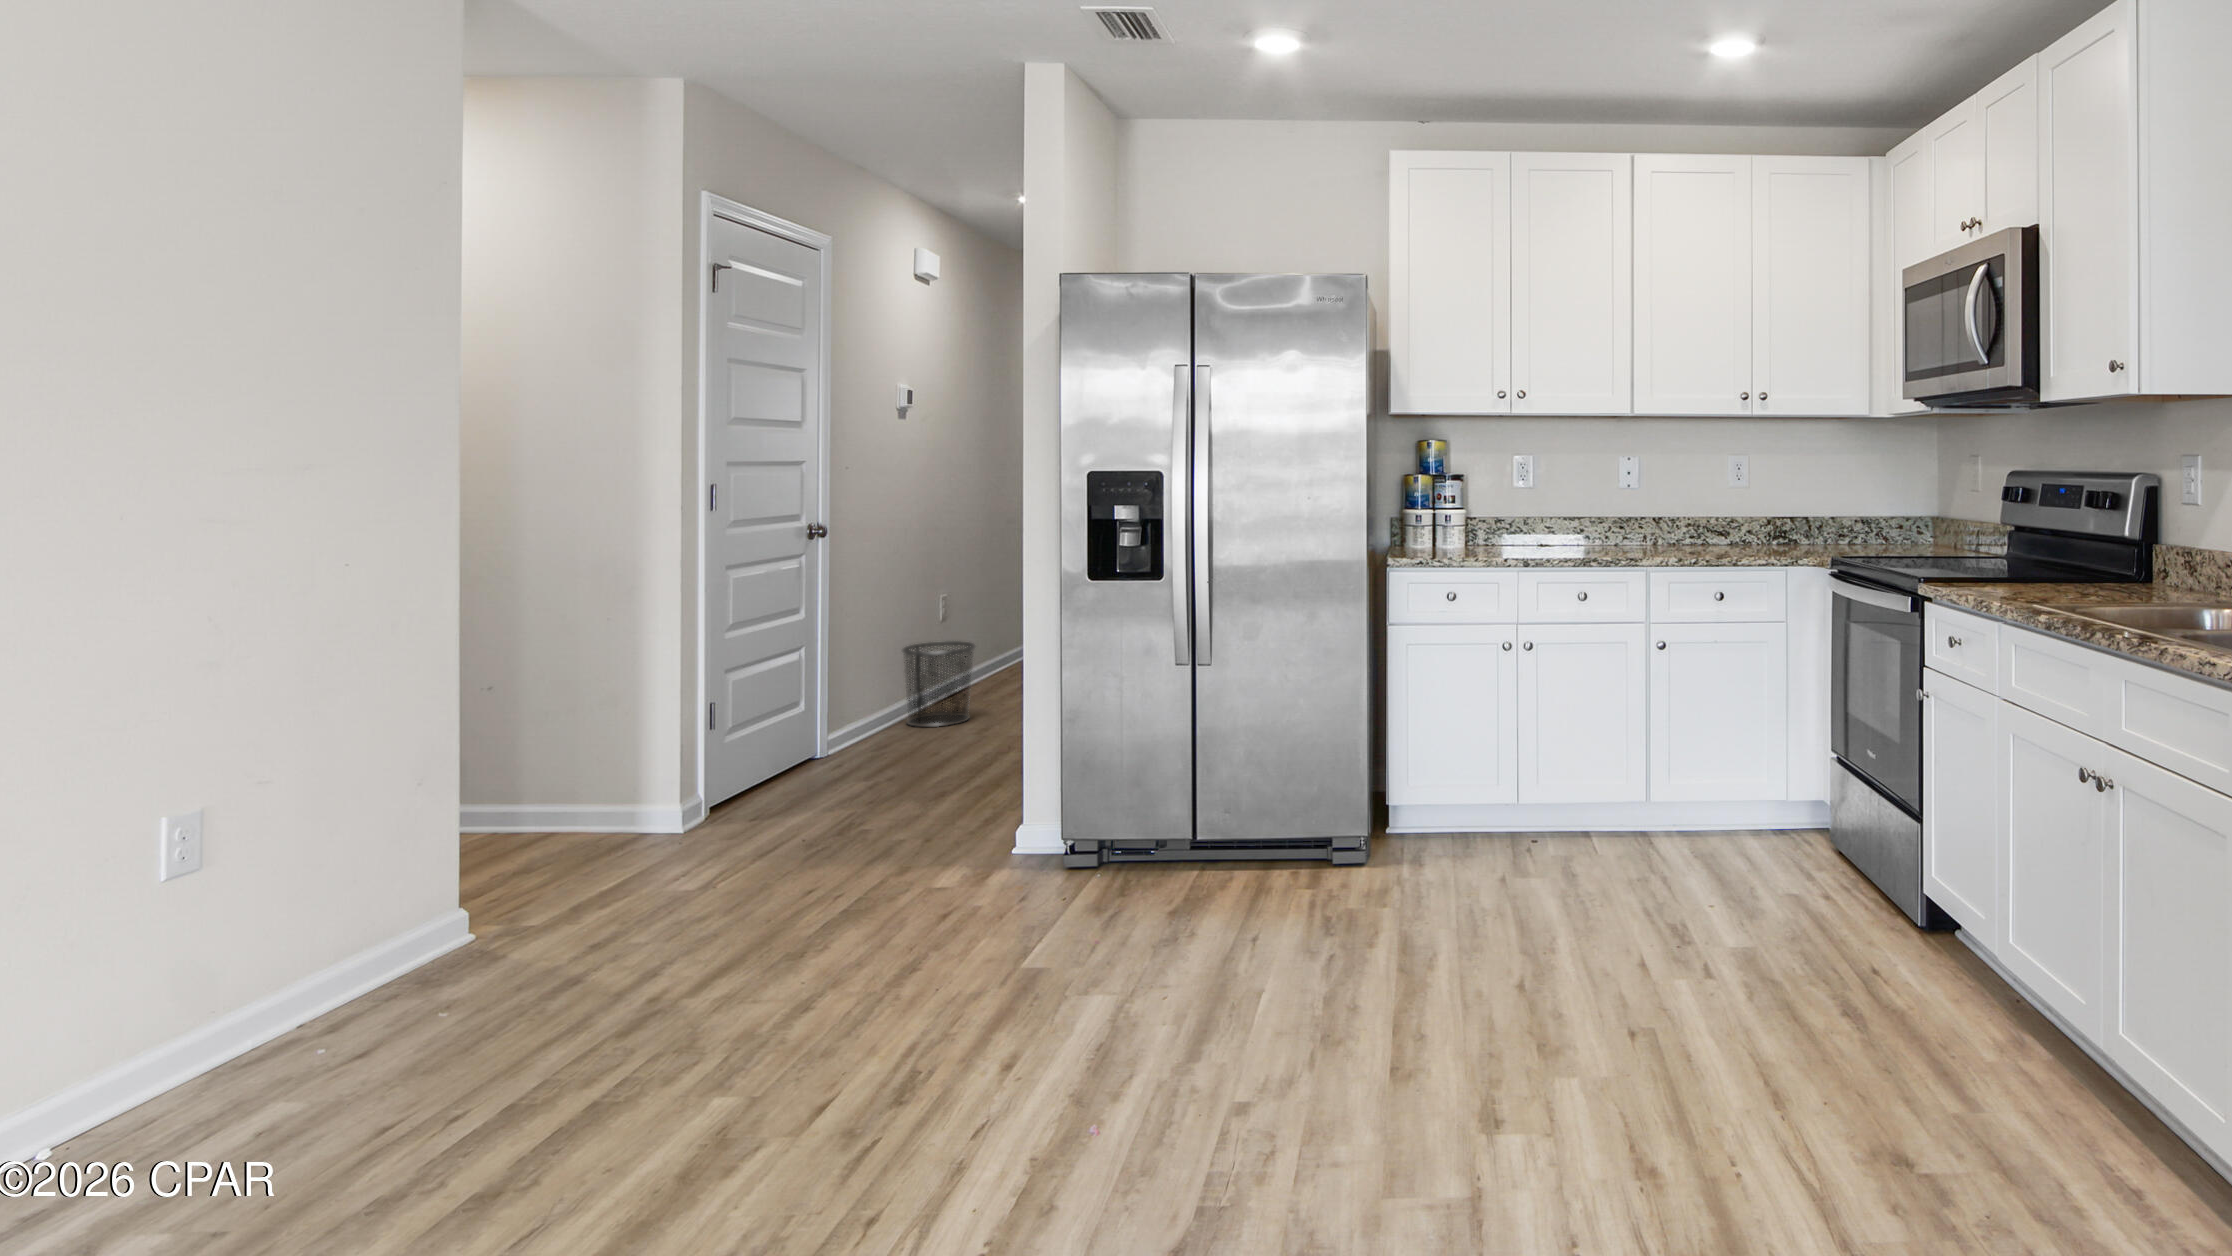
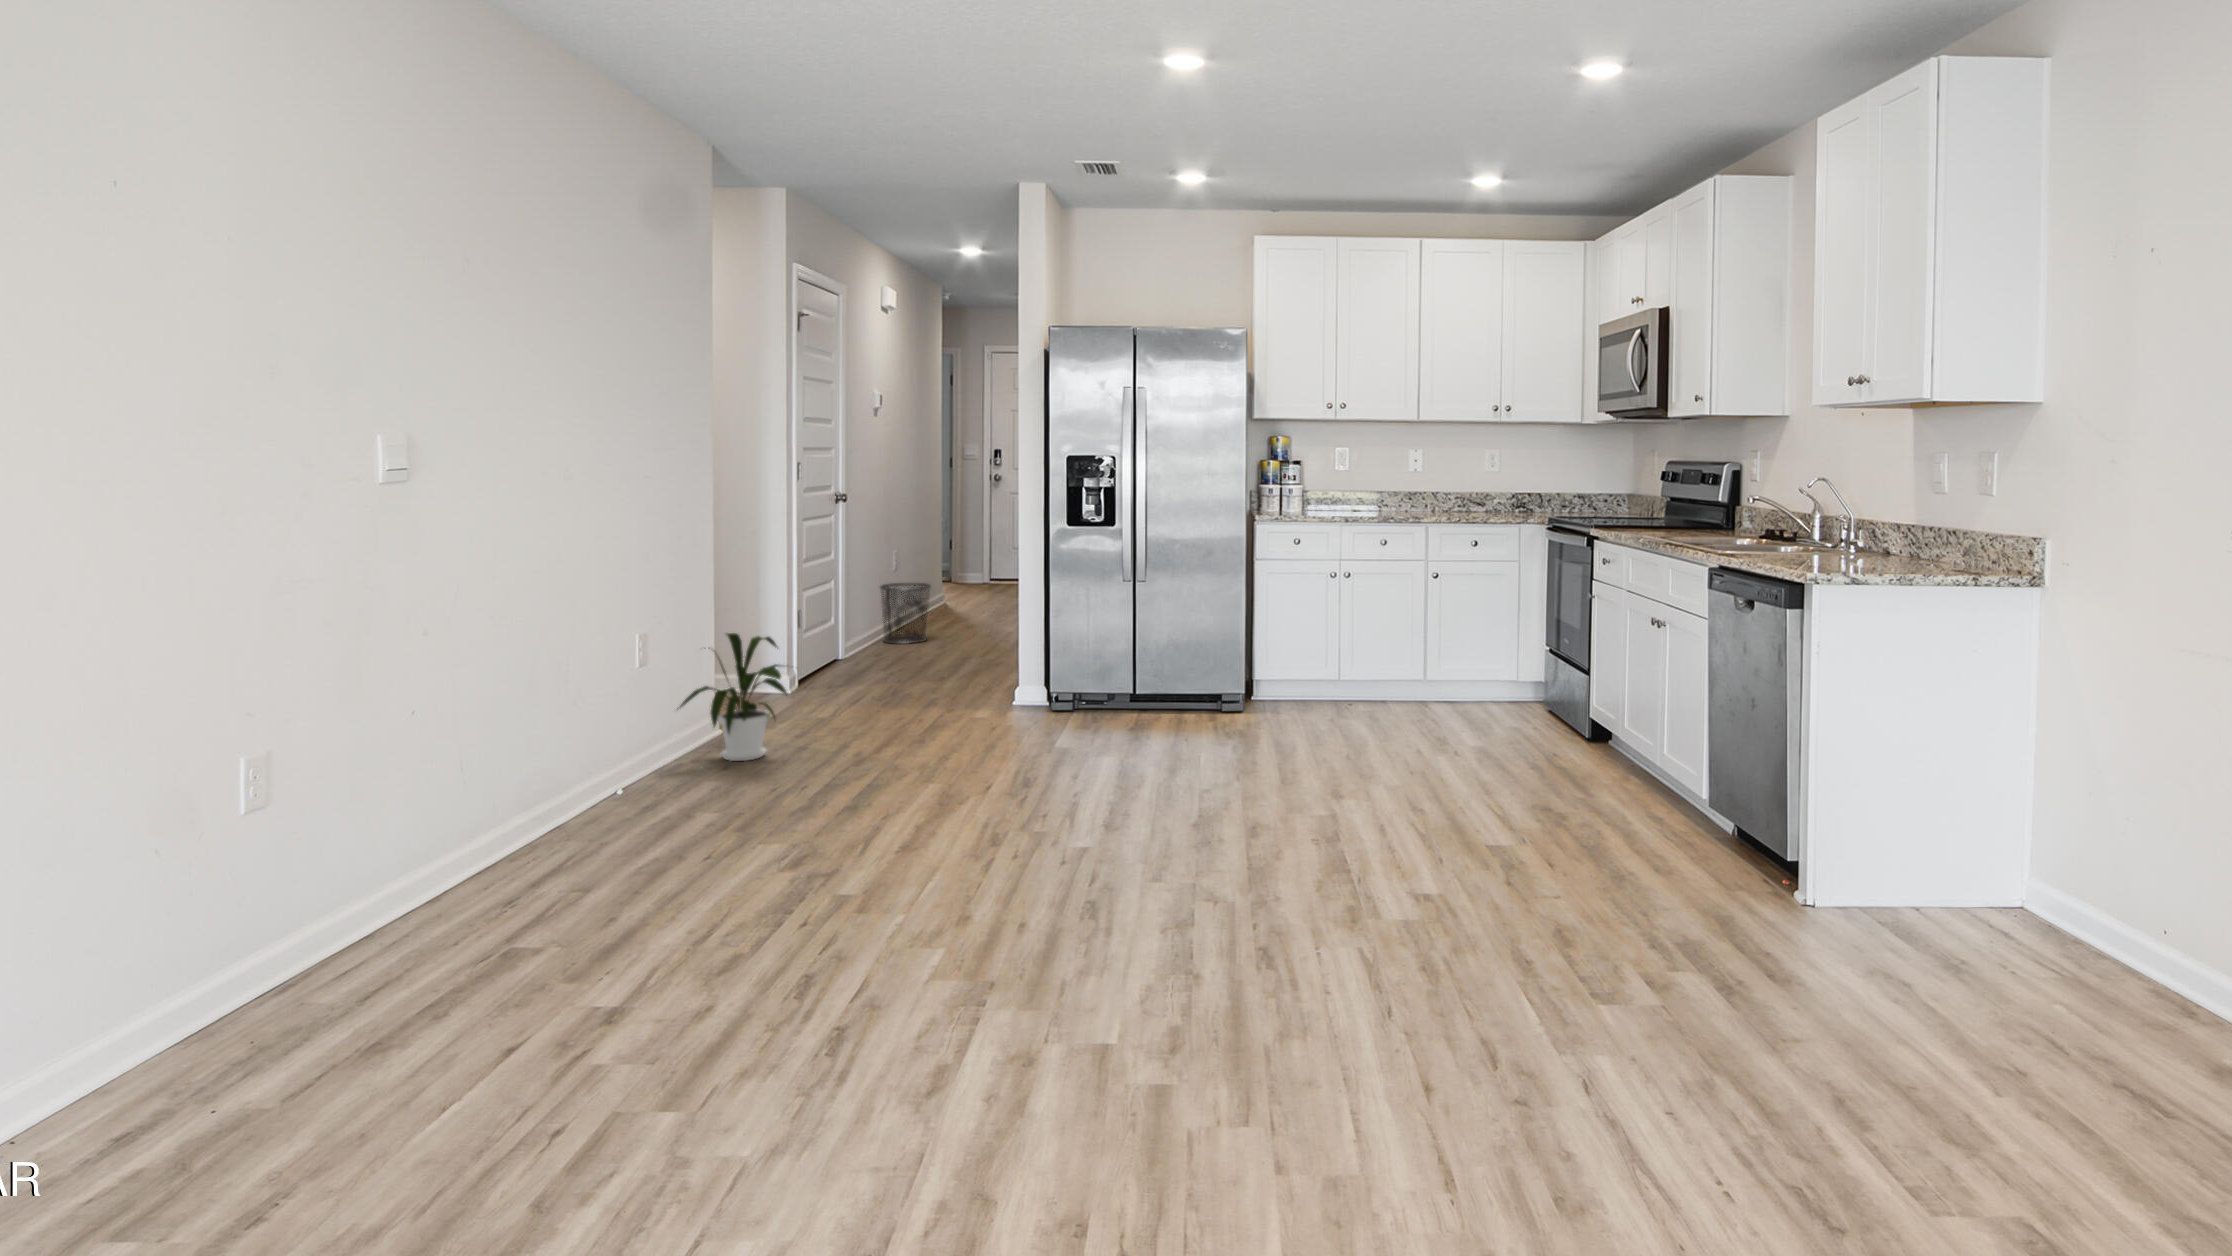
house plant: none [293,787,574,1021] -> present [677,633,787,761]

